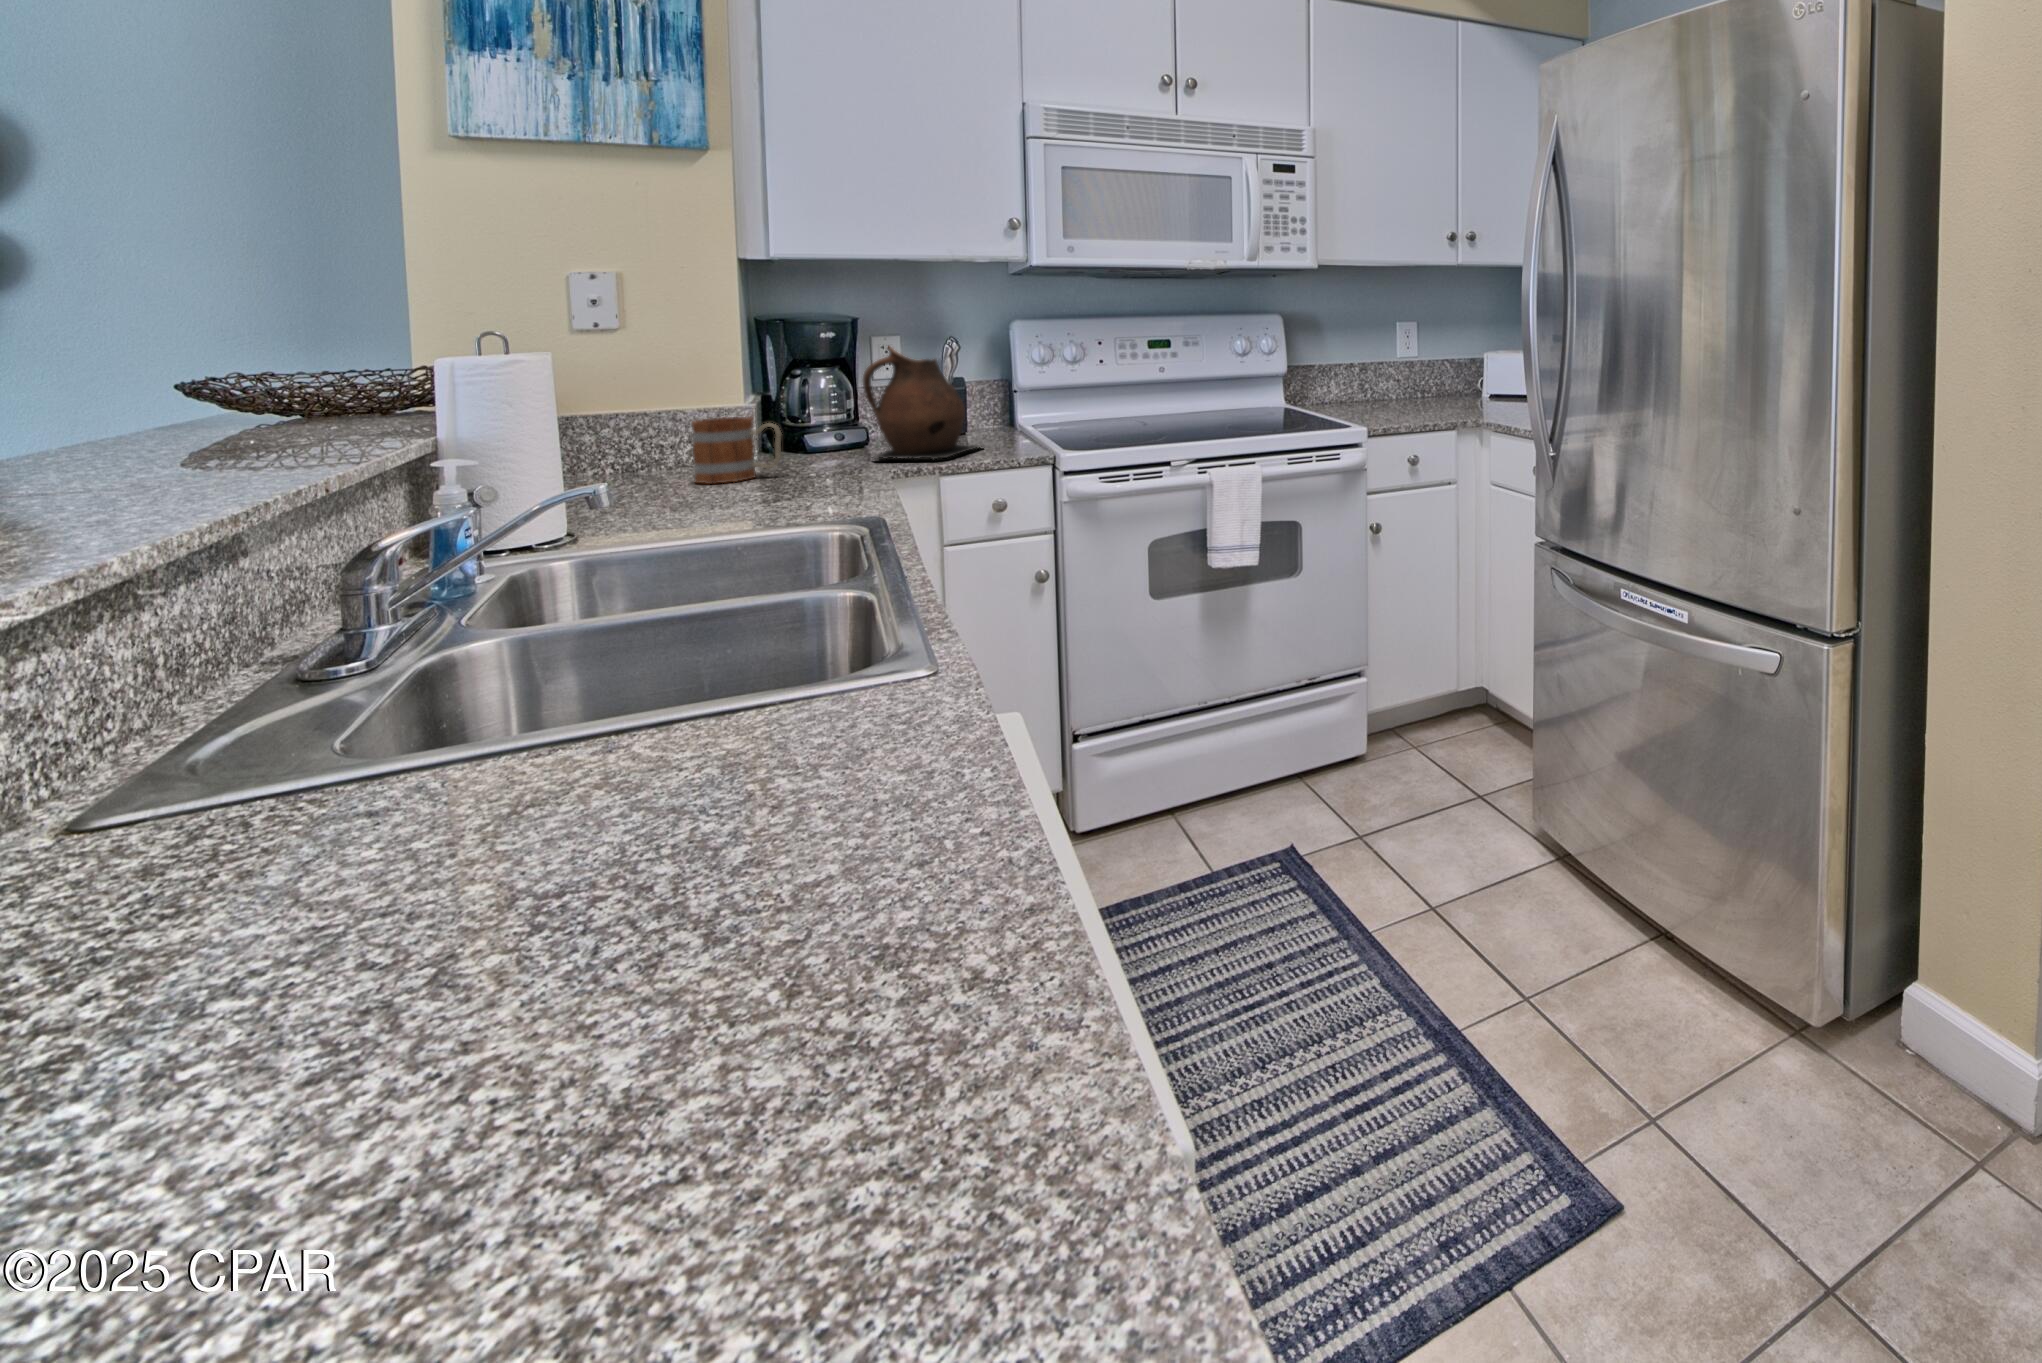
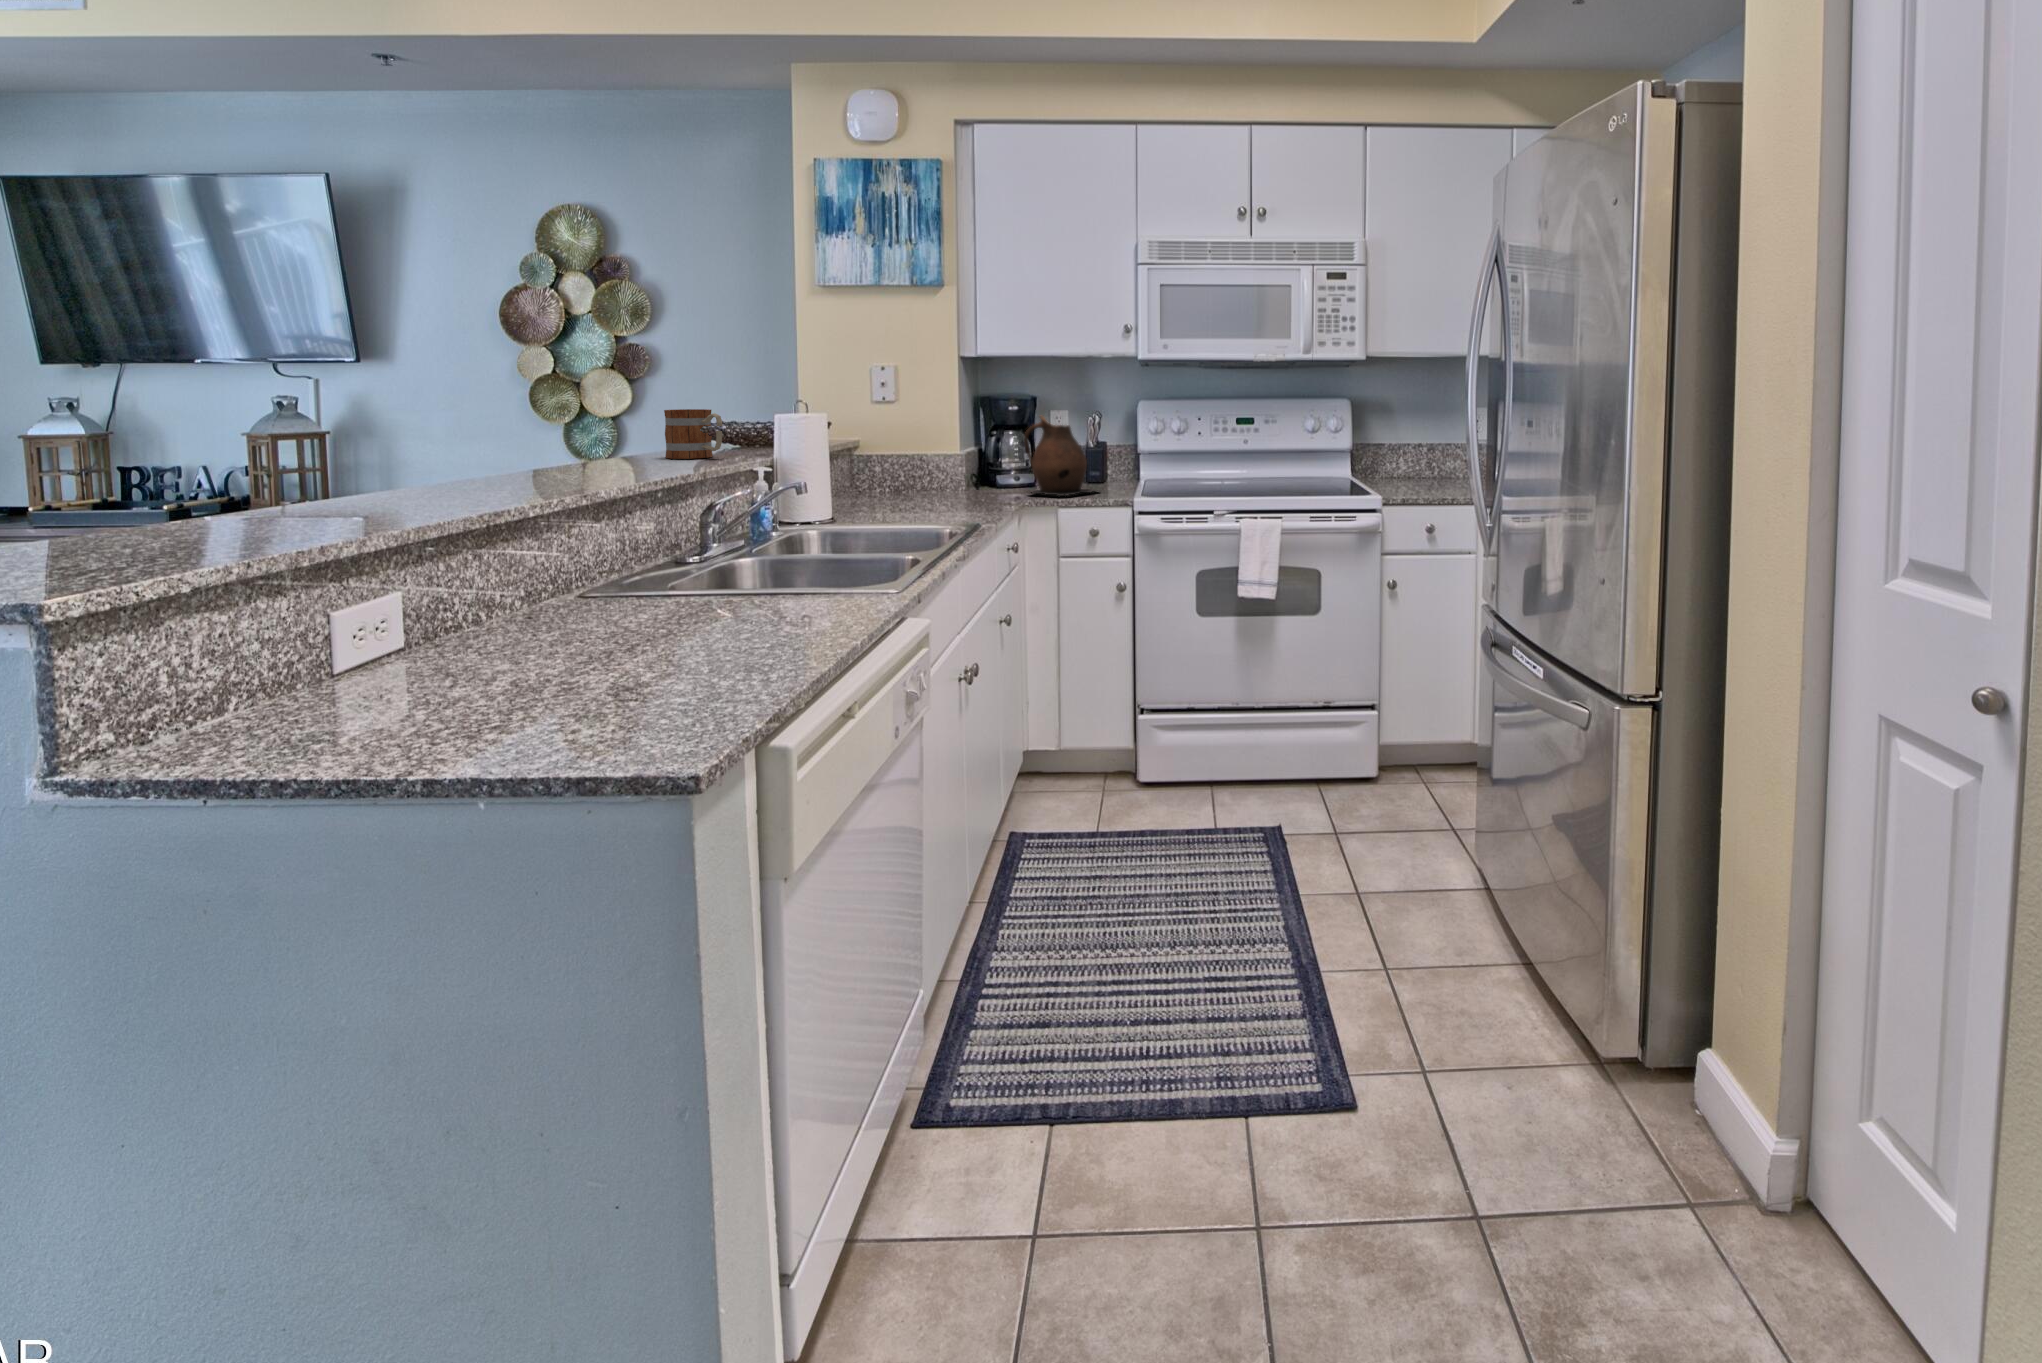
mug: present [691,417,781,484] -> present [664,409,722,459]

